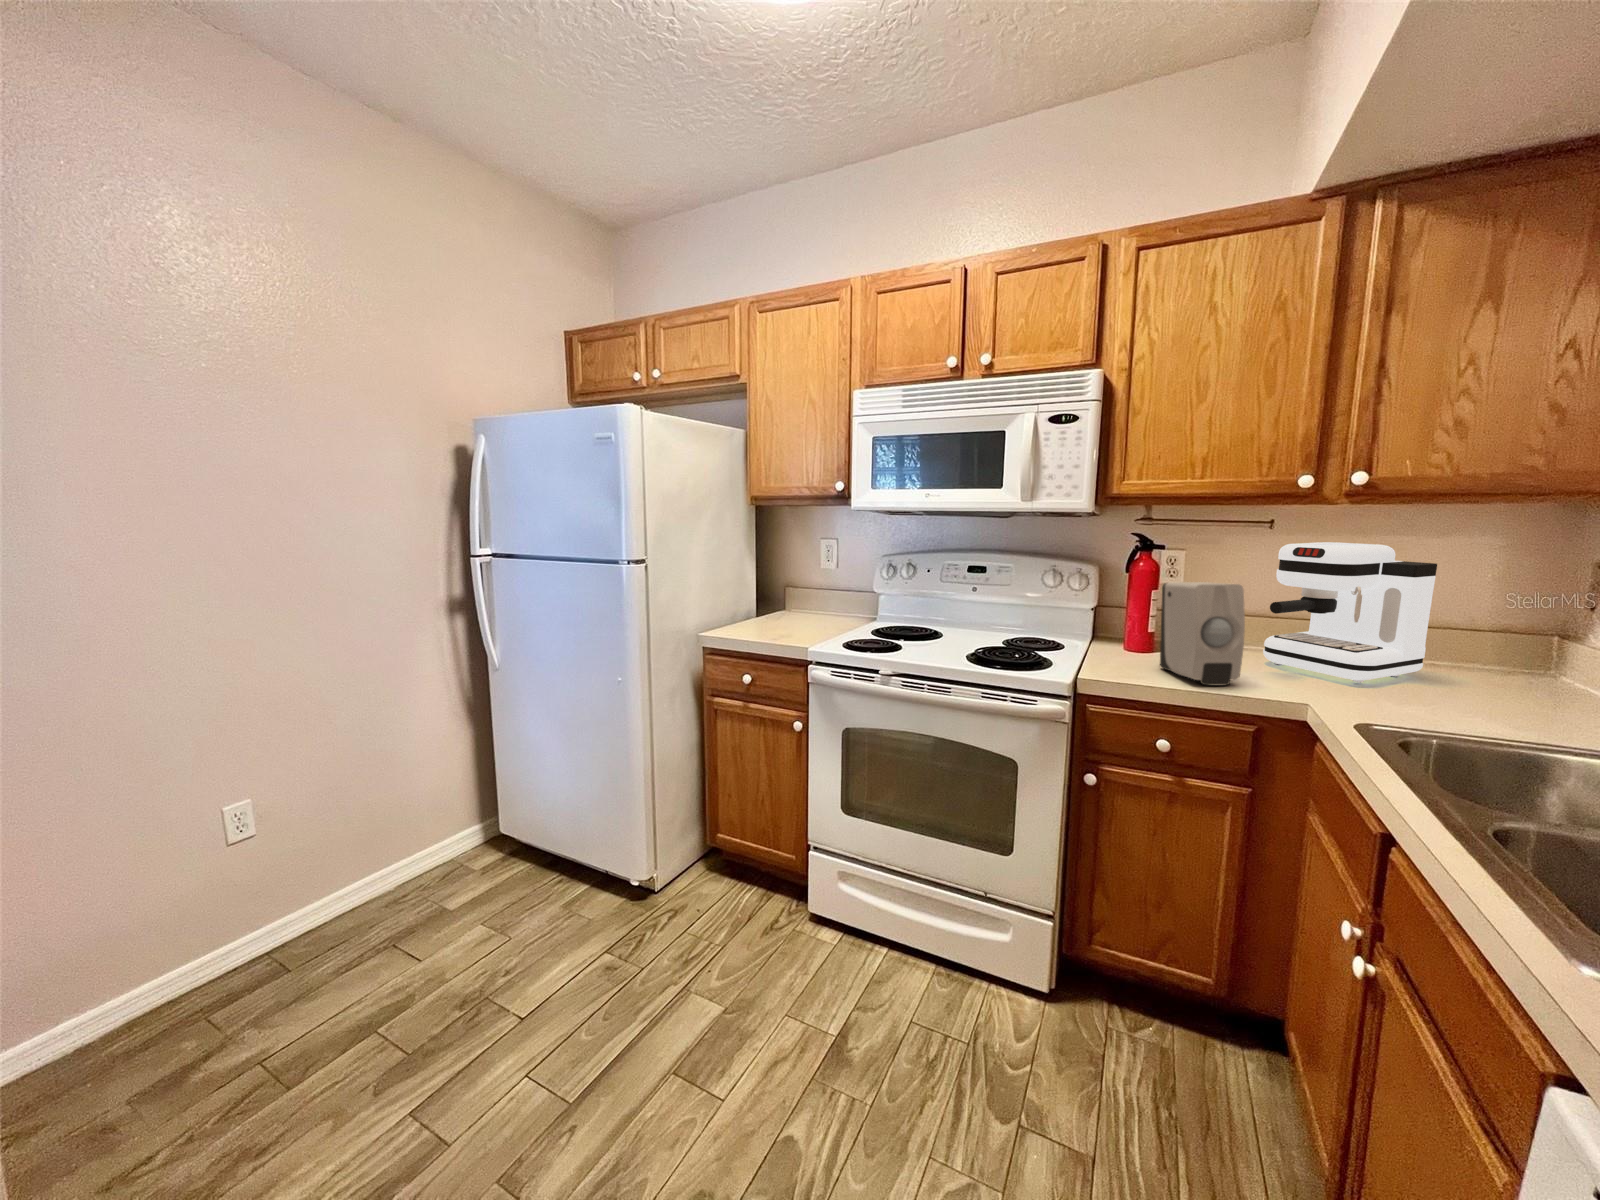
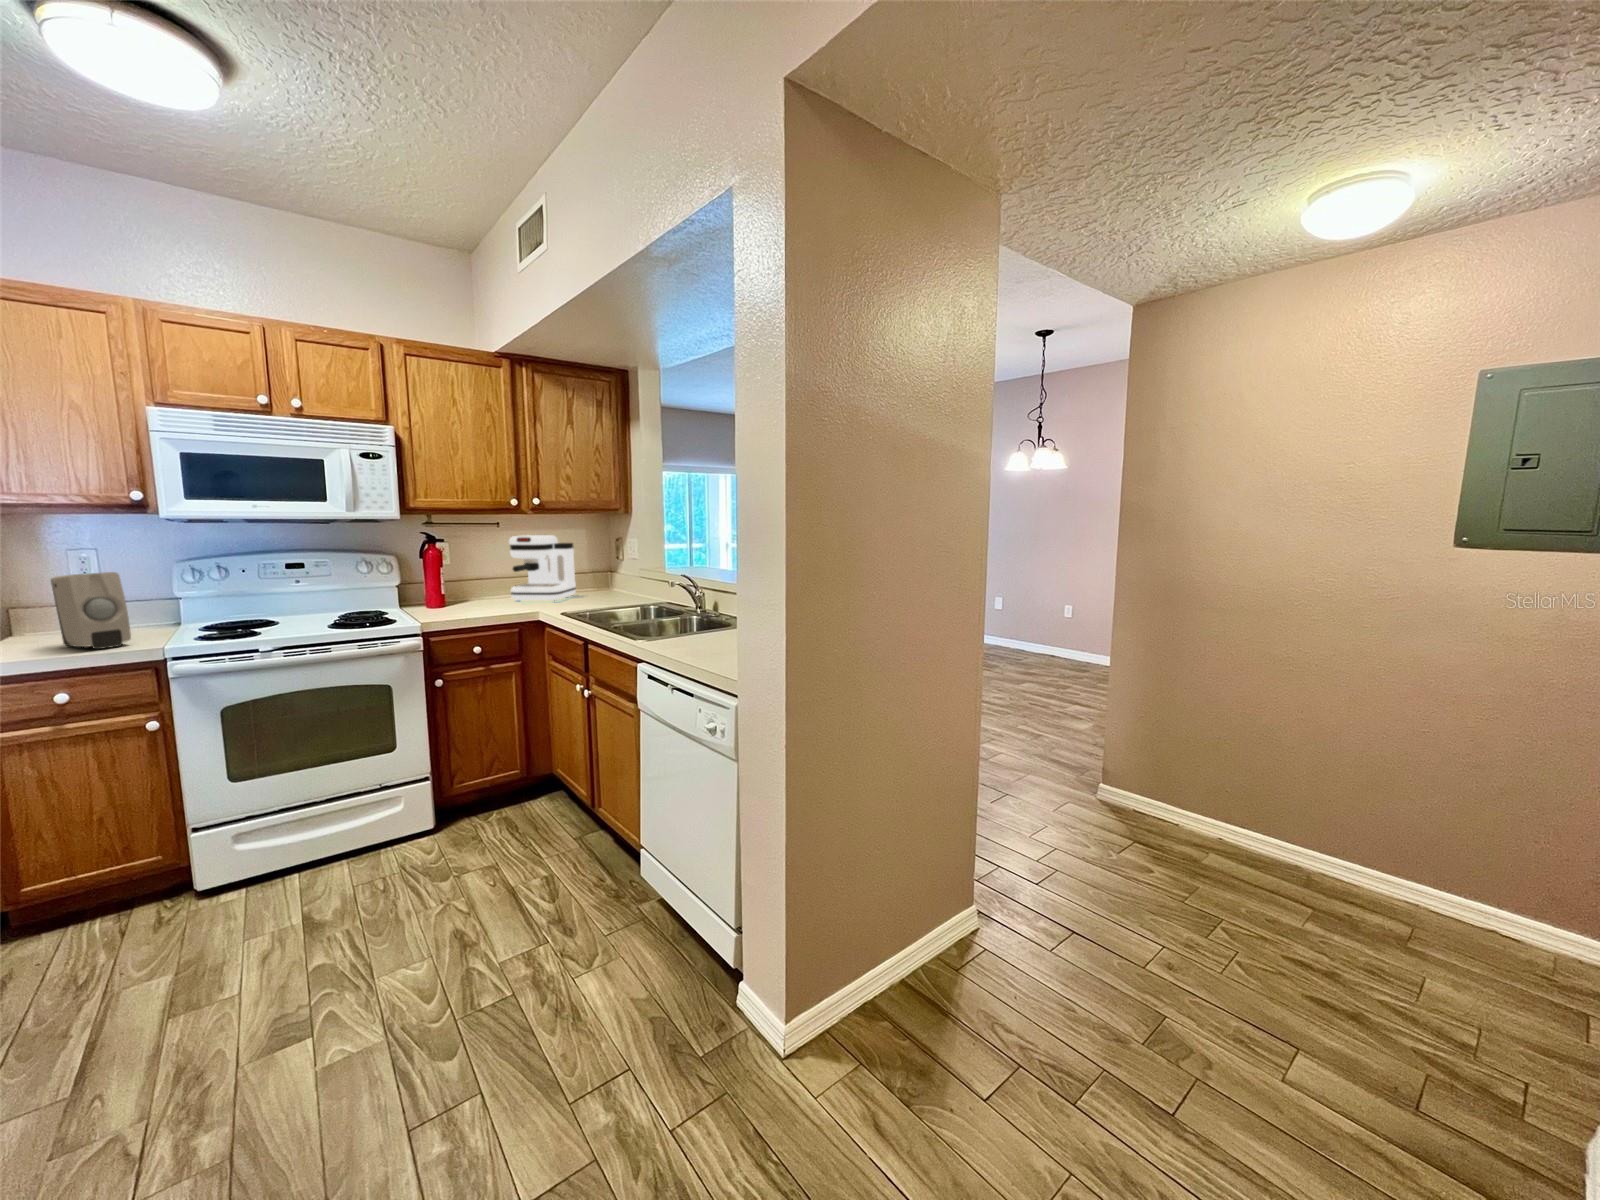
soap dispenser: present [1160,582,1245,686] -> present [51,572,131,649]

